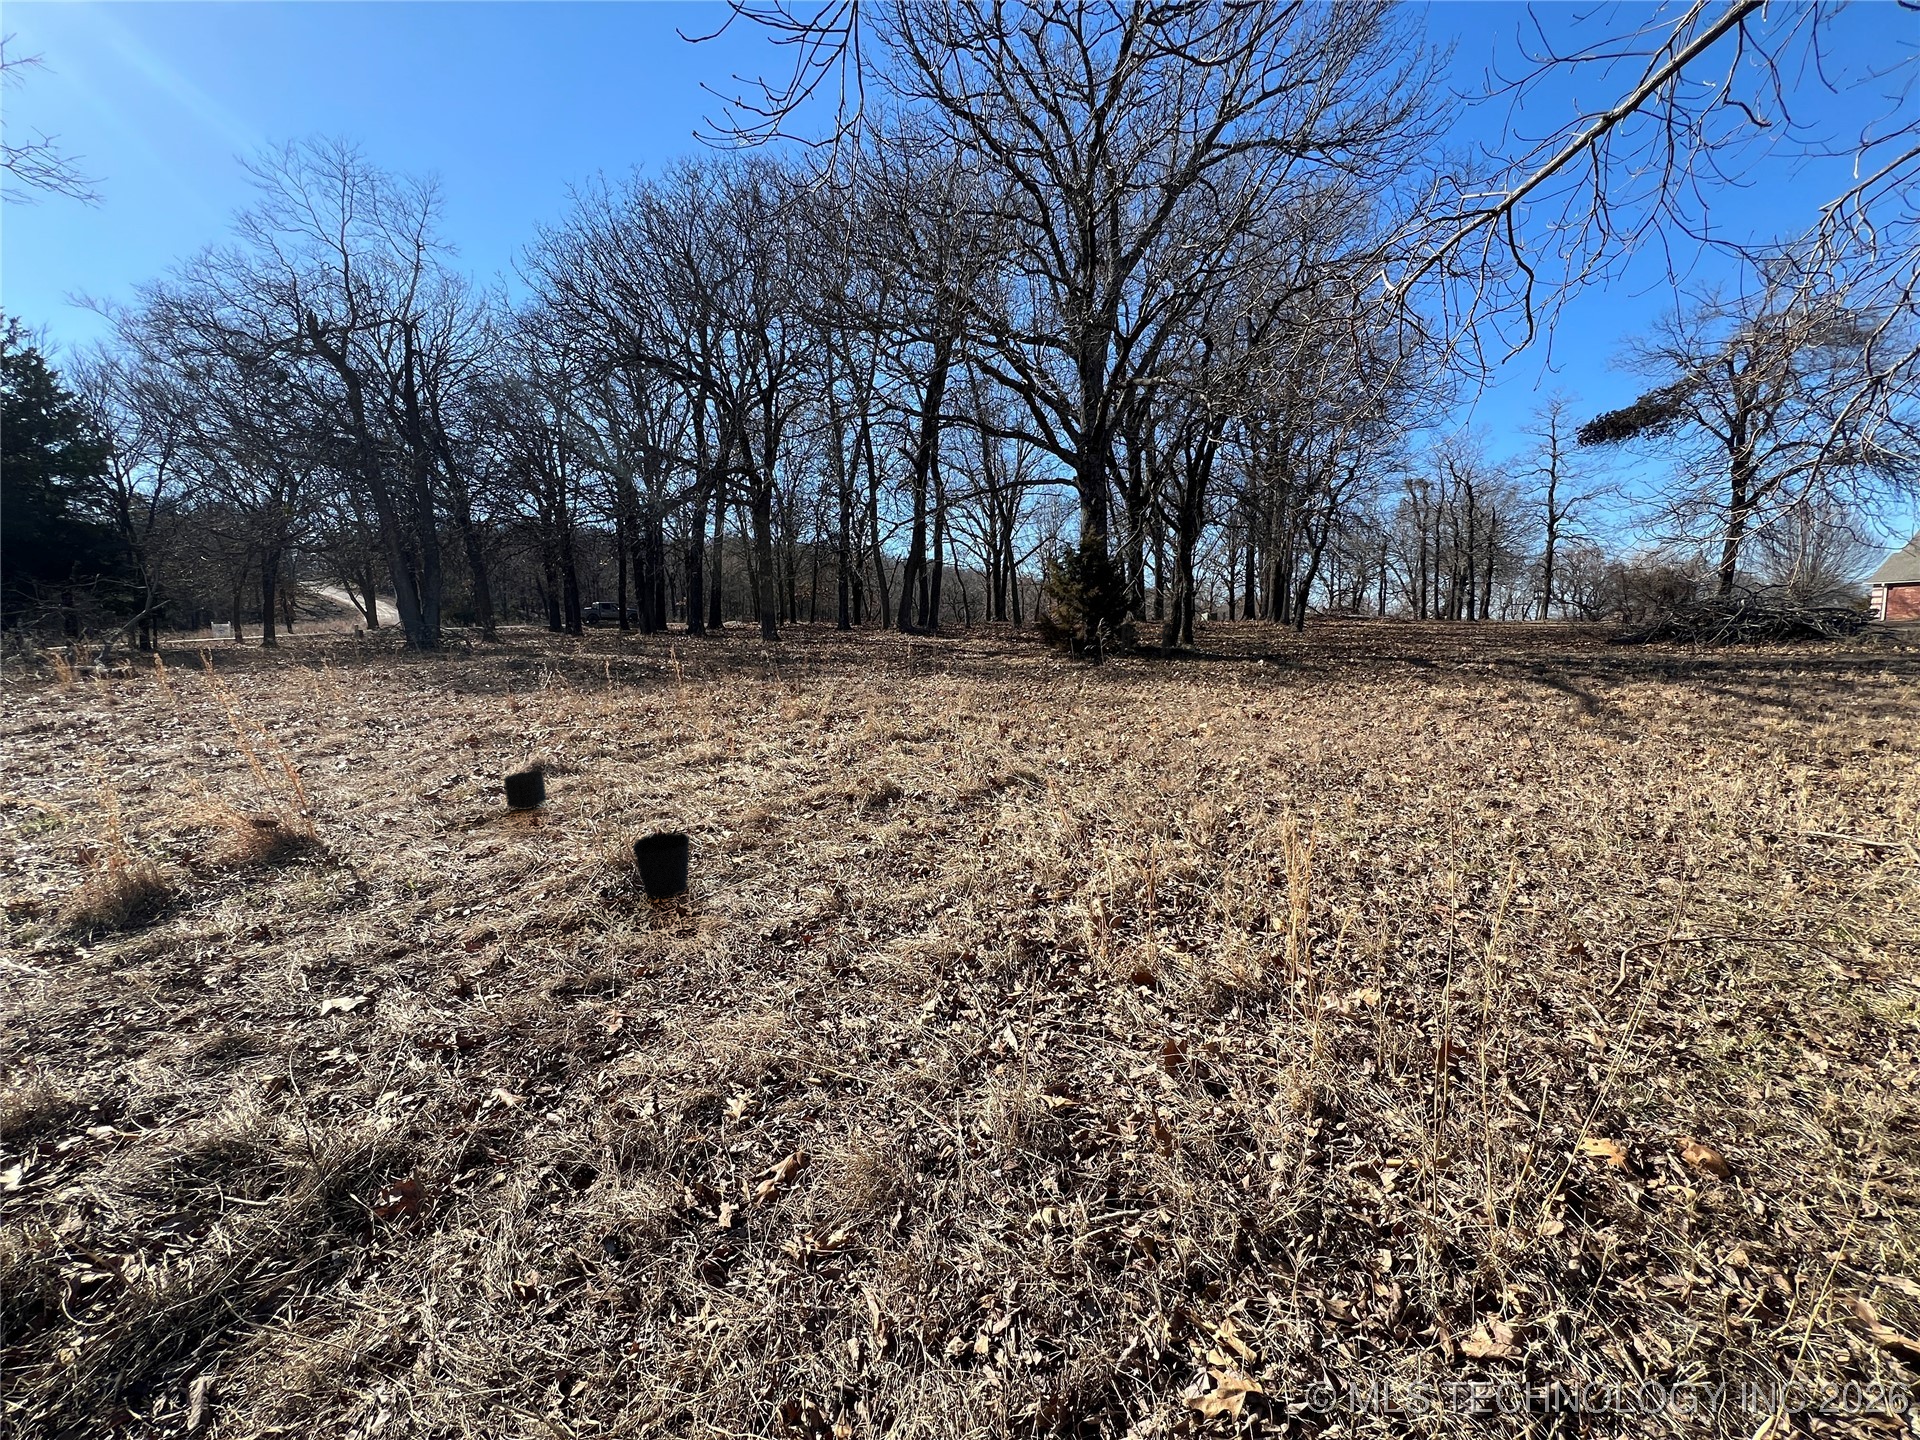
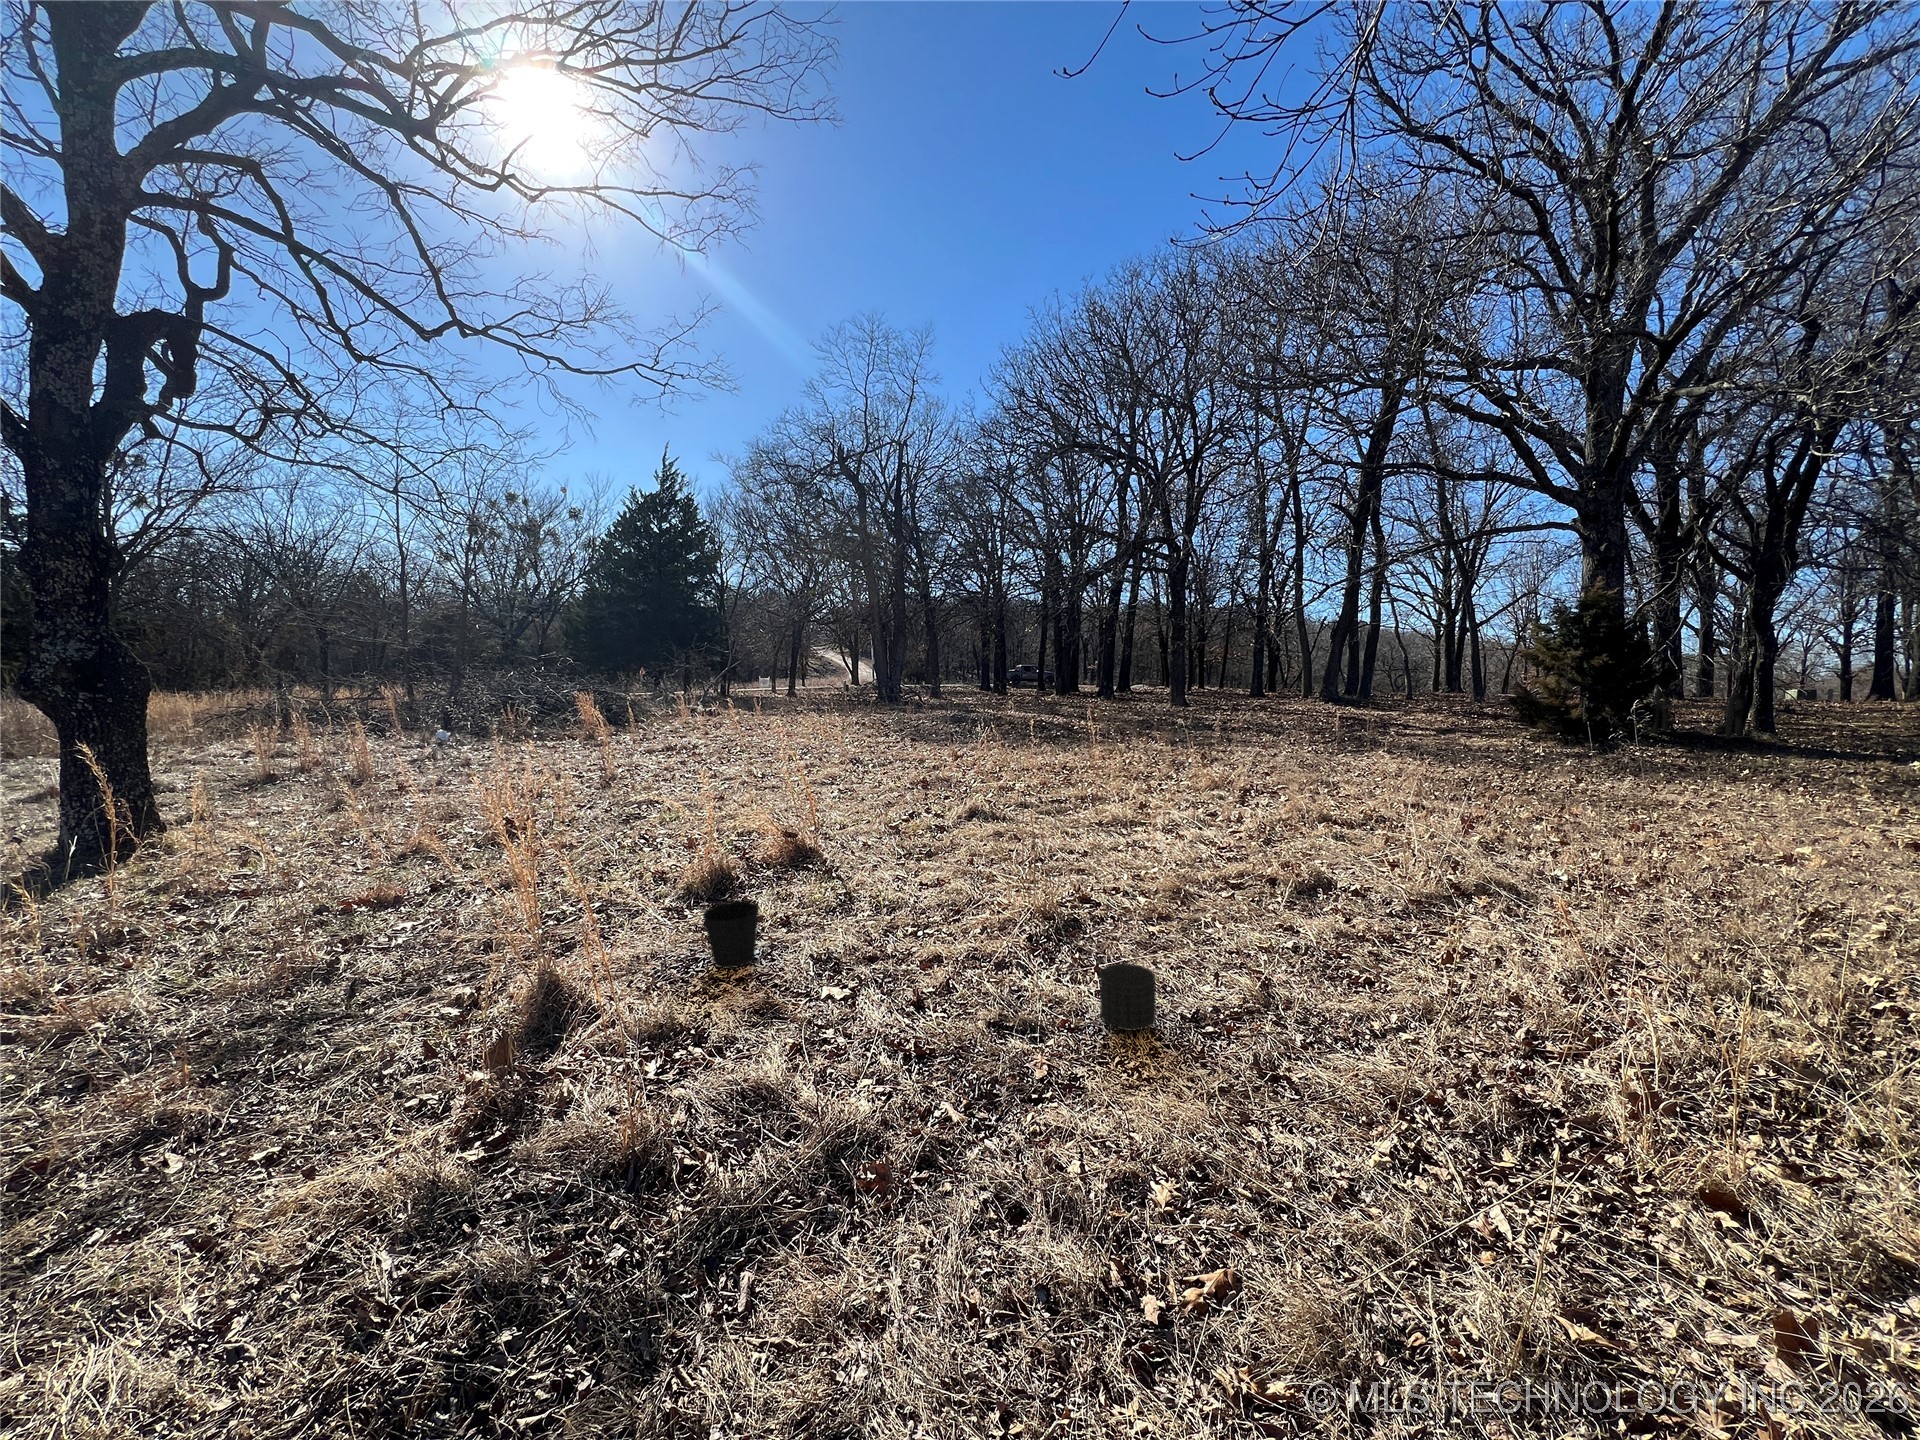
planter: present [504,771,547,810] -> present [1100,963,1156,1031]
bucket: present [632,831,690,898] -> present [703,900,759,968]

